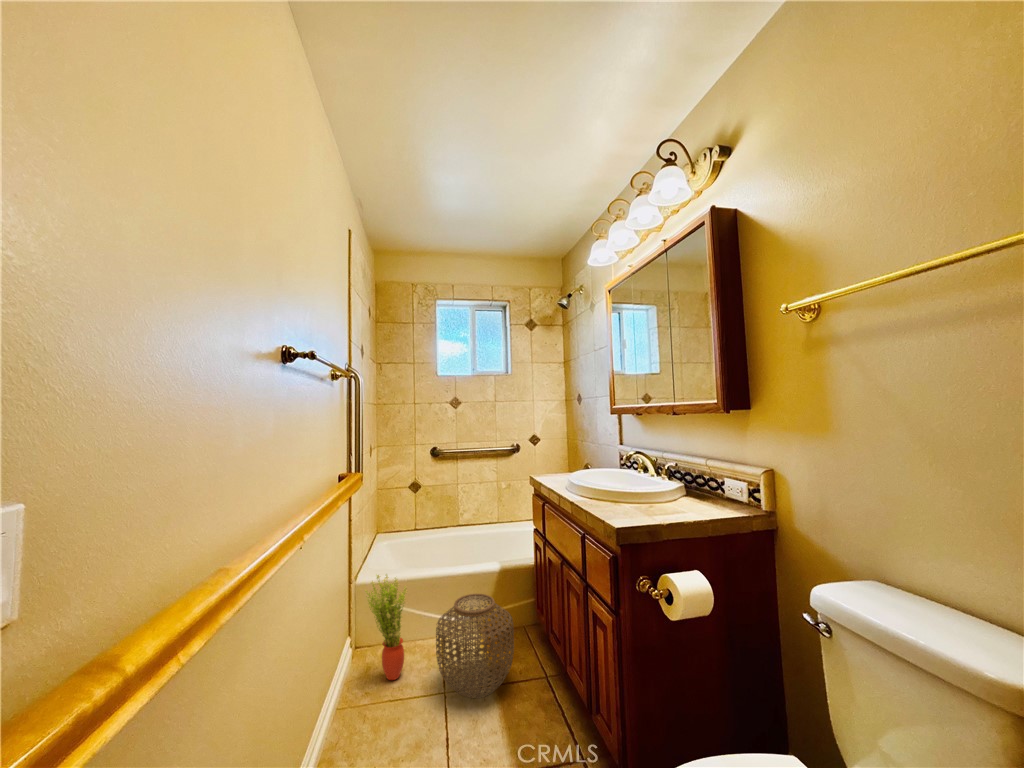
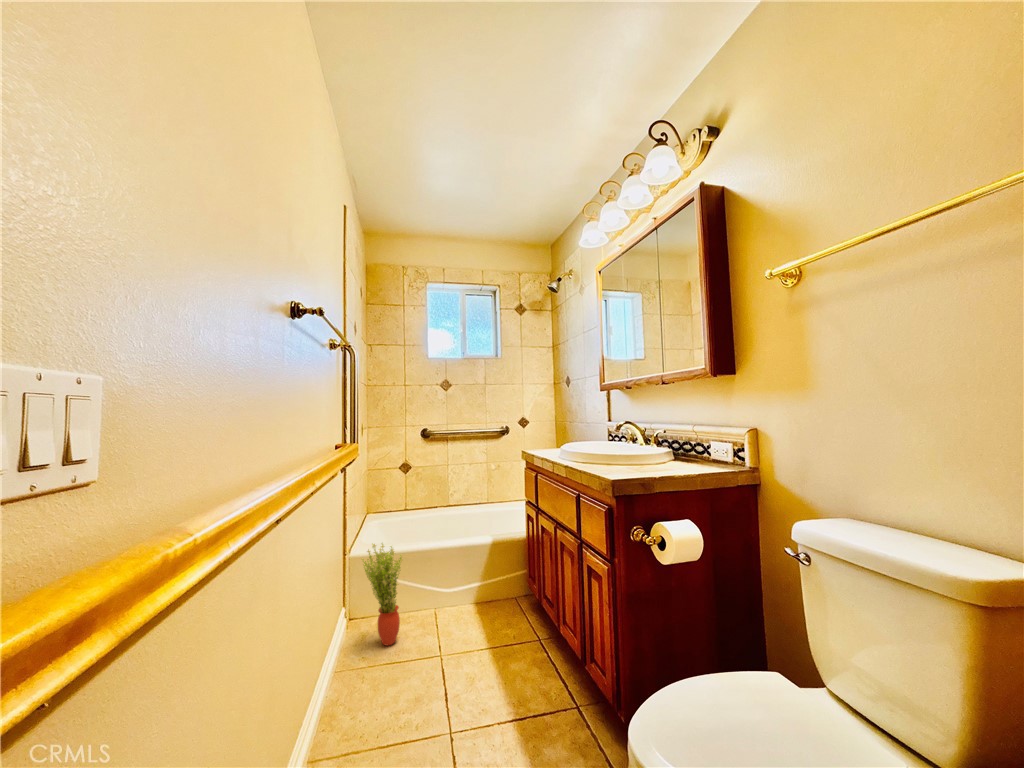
woven basket: present [436,594,514,698] -> none [432,561,507,659]

